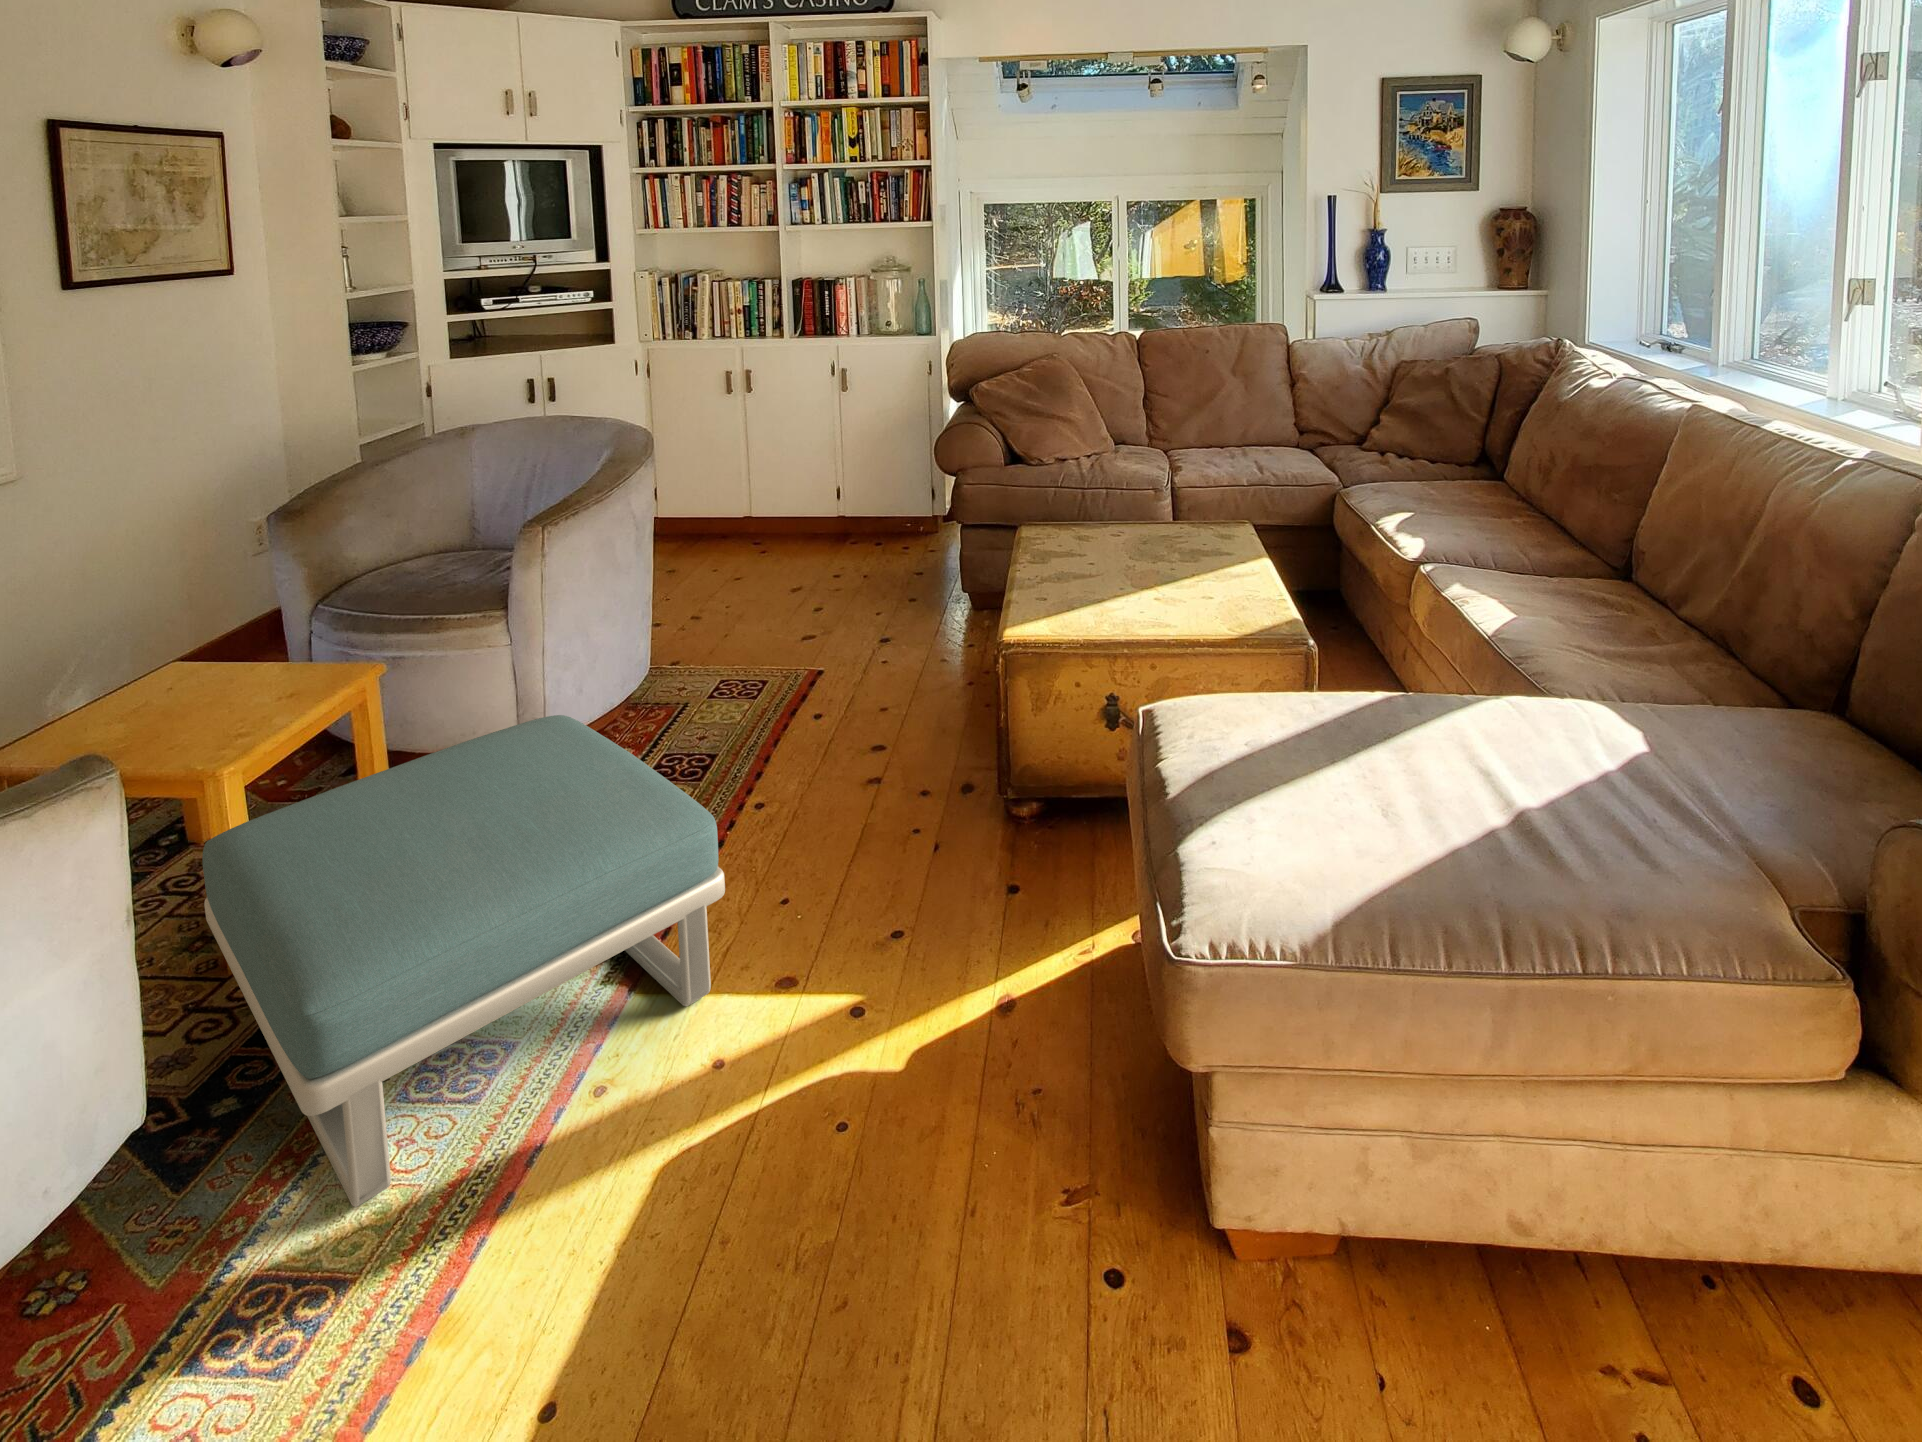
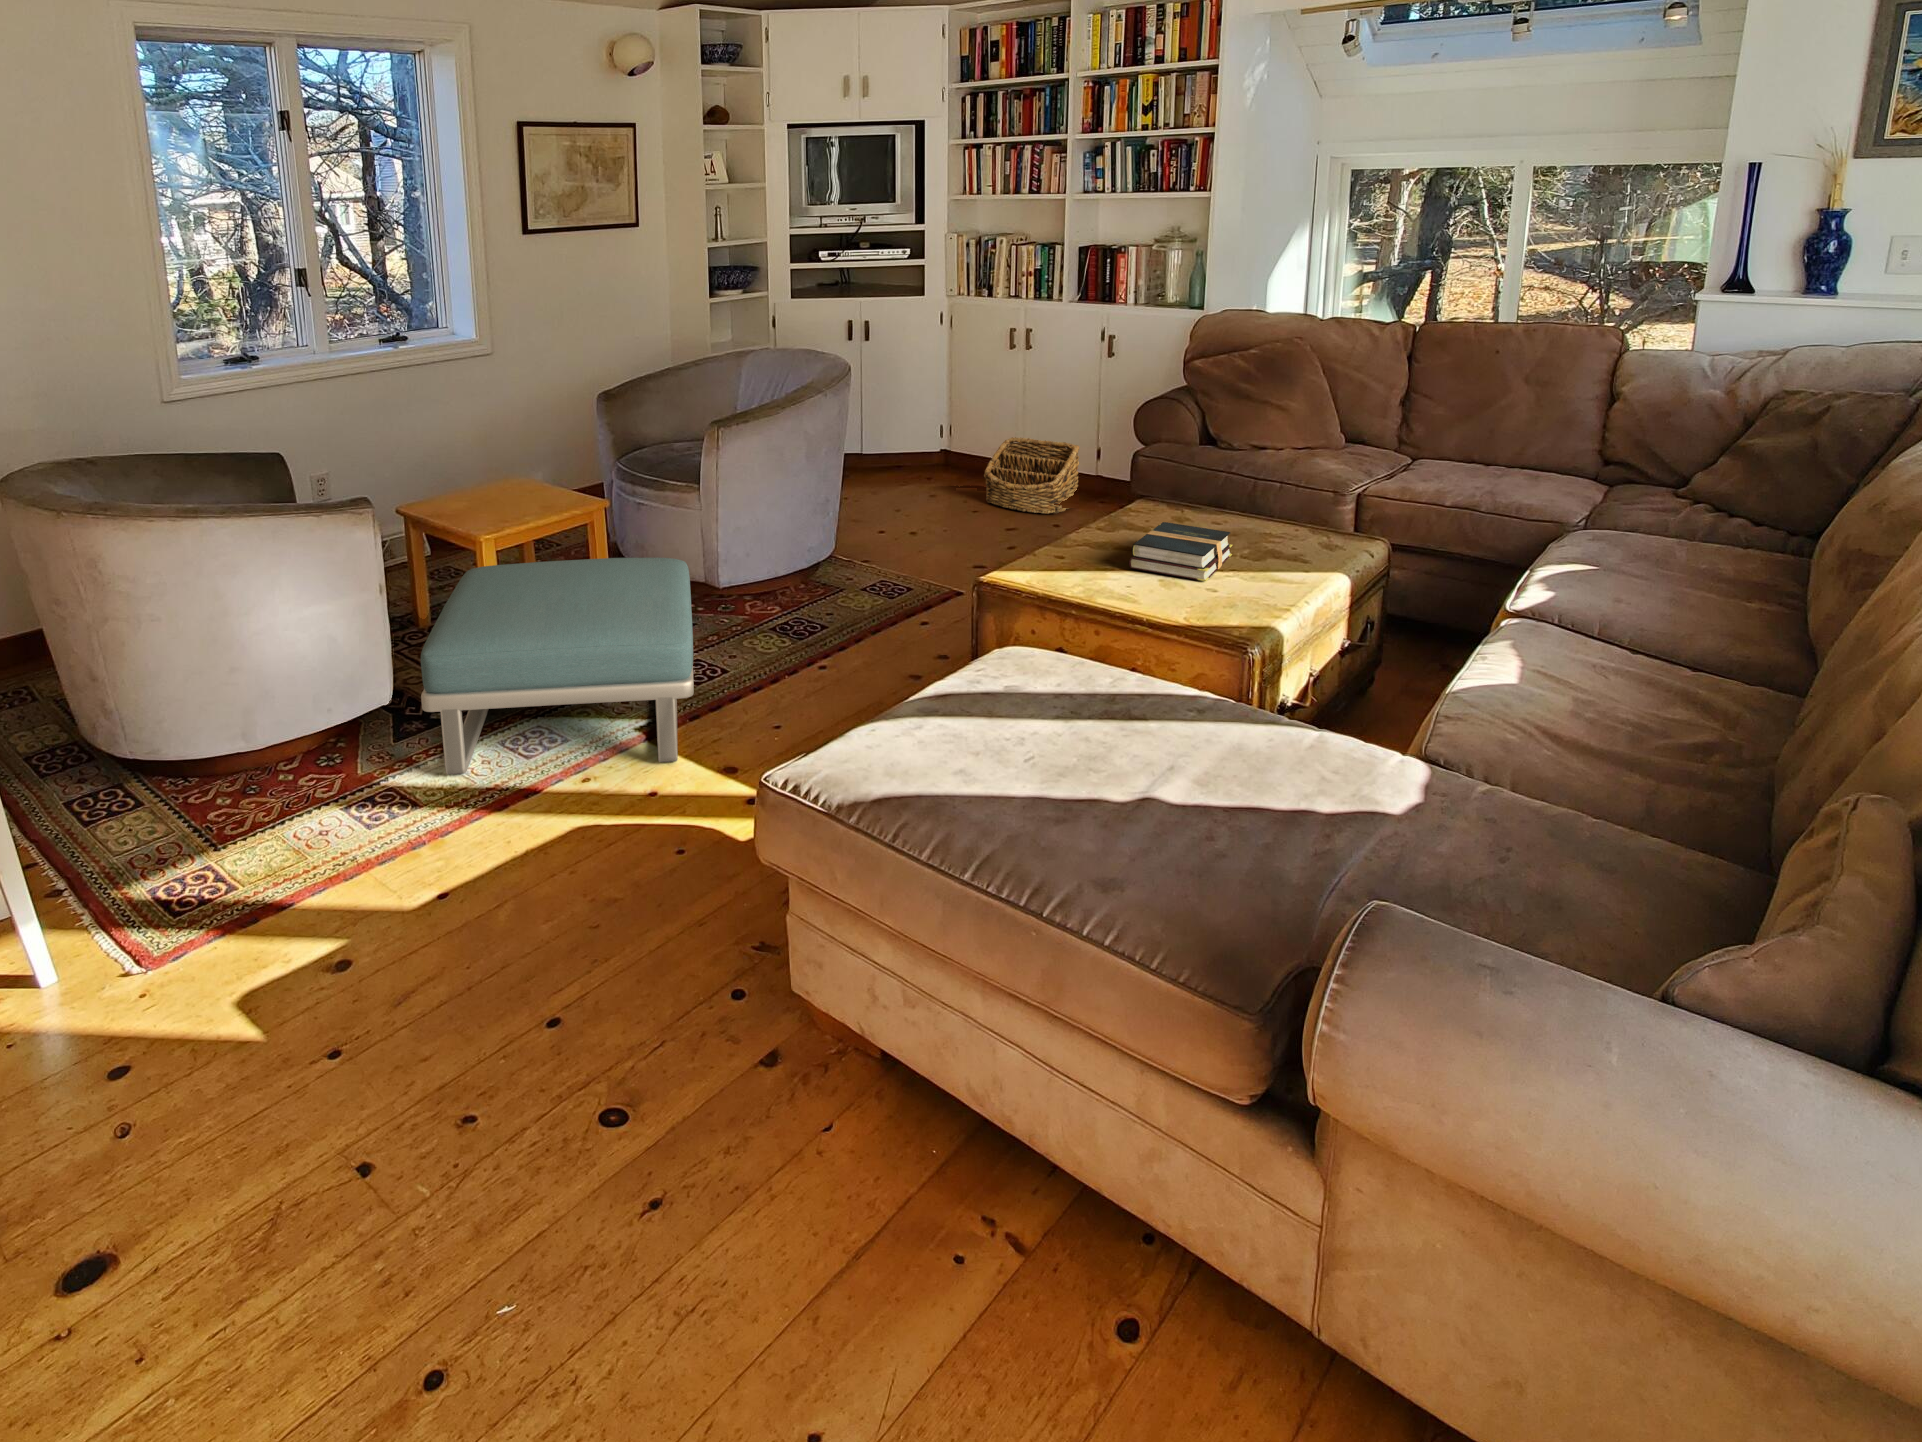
basket: none [727,476,824,556] -> present [984,437,1080,514]
hardback book: none [1090,531,1176,584] -> present [1129,522,1232,581]

